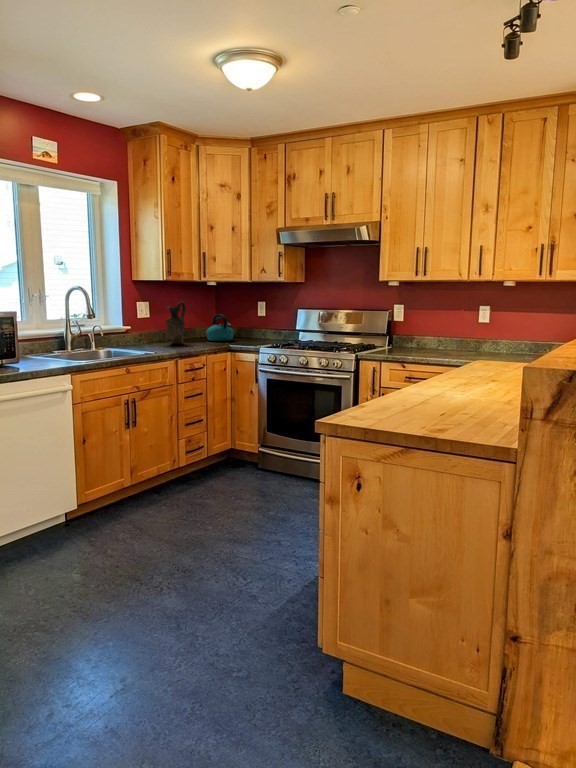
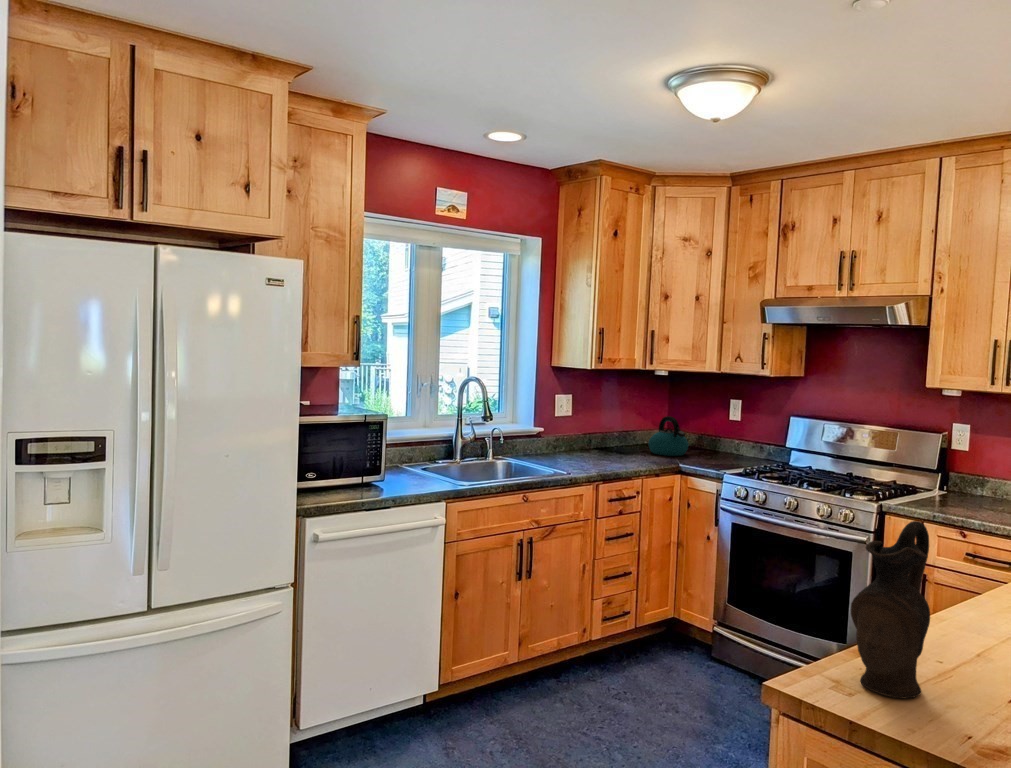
ceramic pitcher: present [166,302,186,344] -> present [851,521,930,699]

